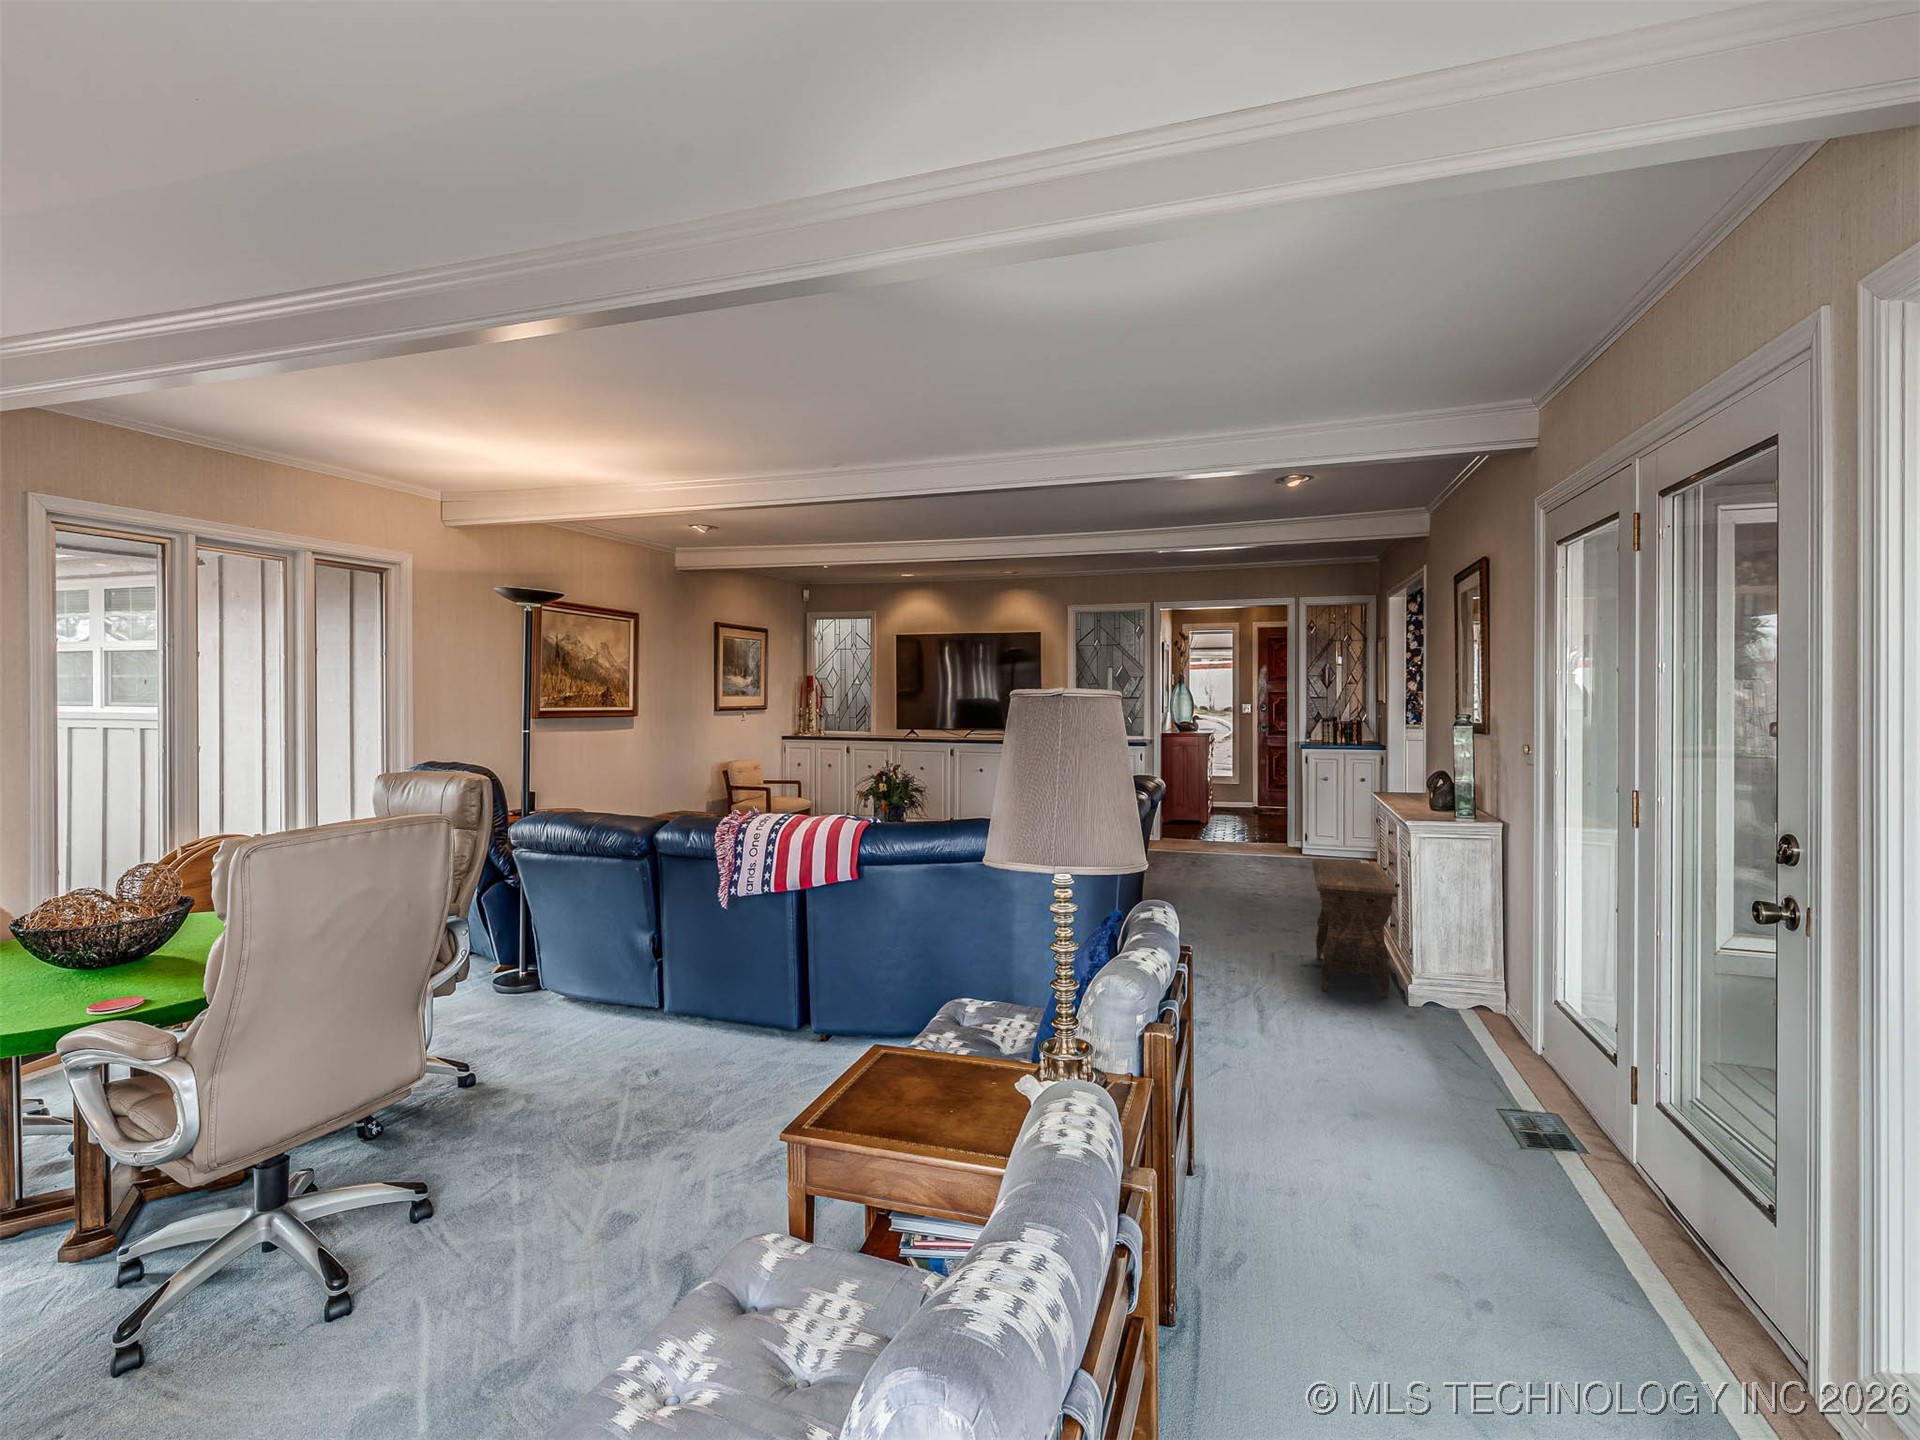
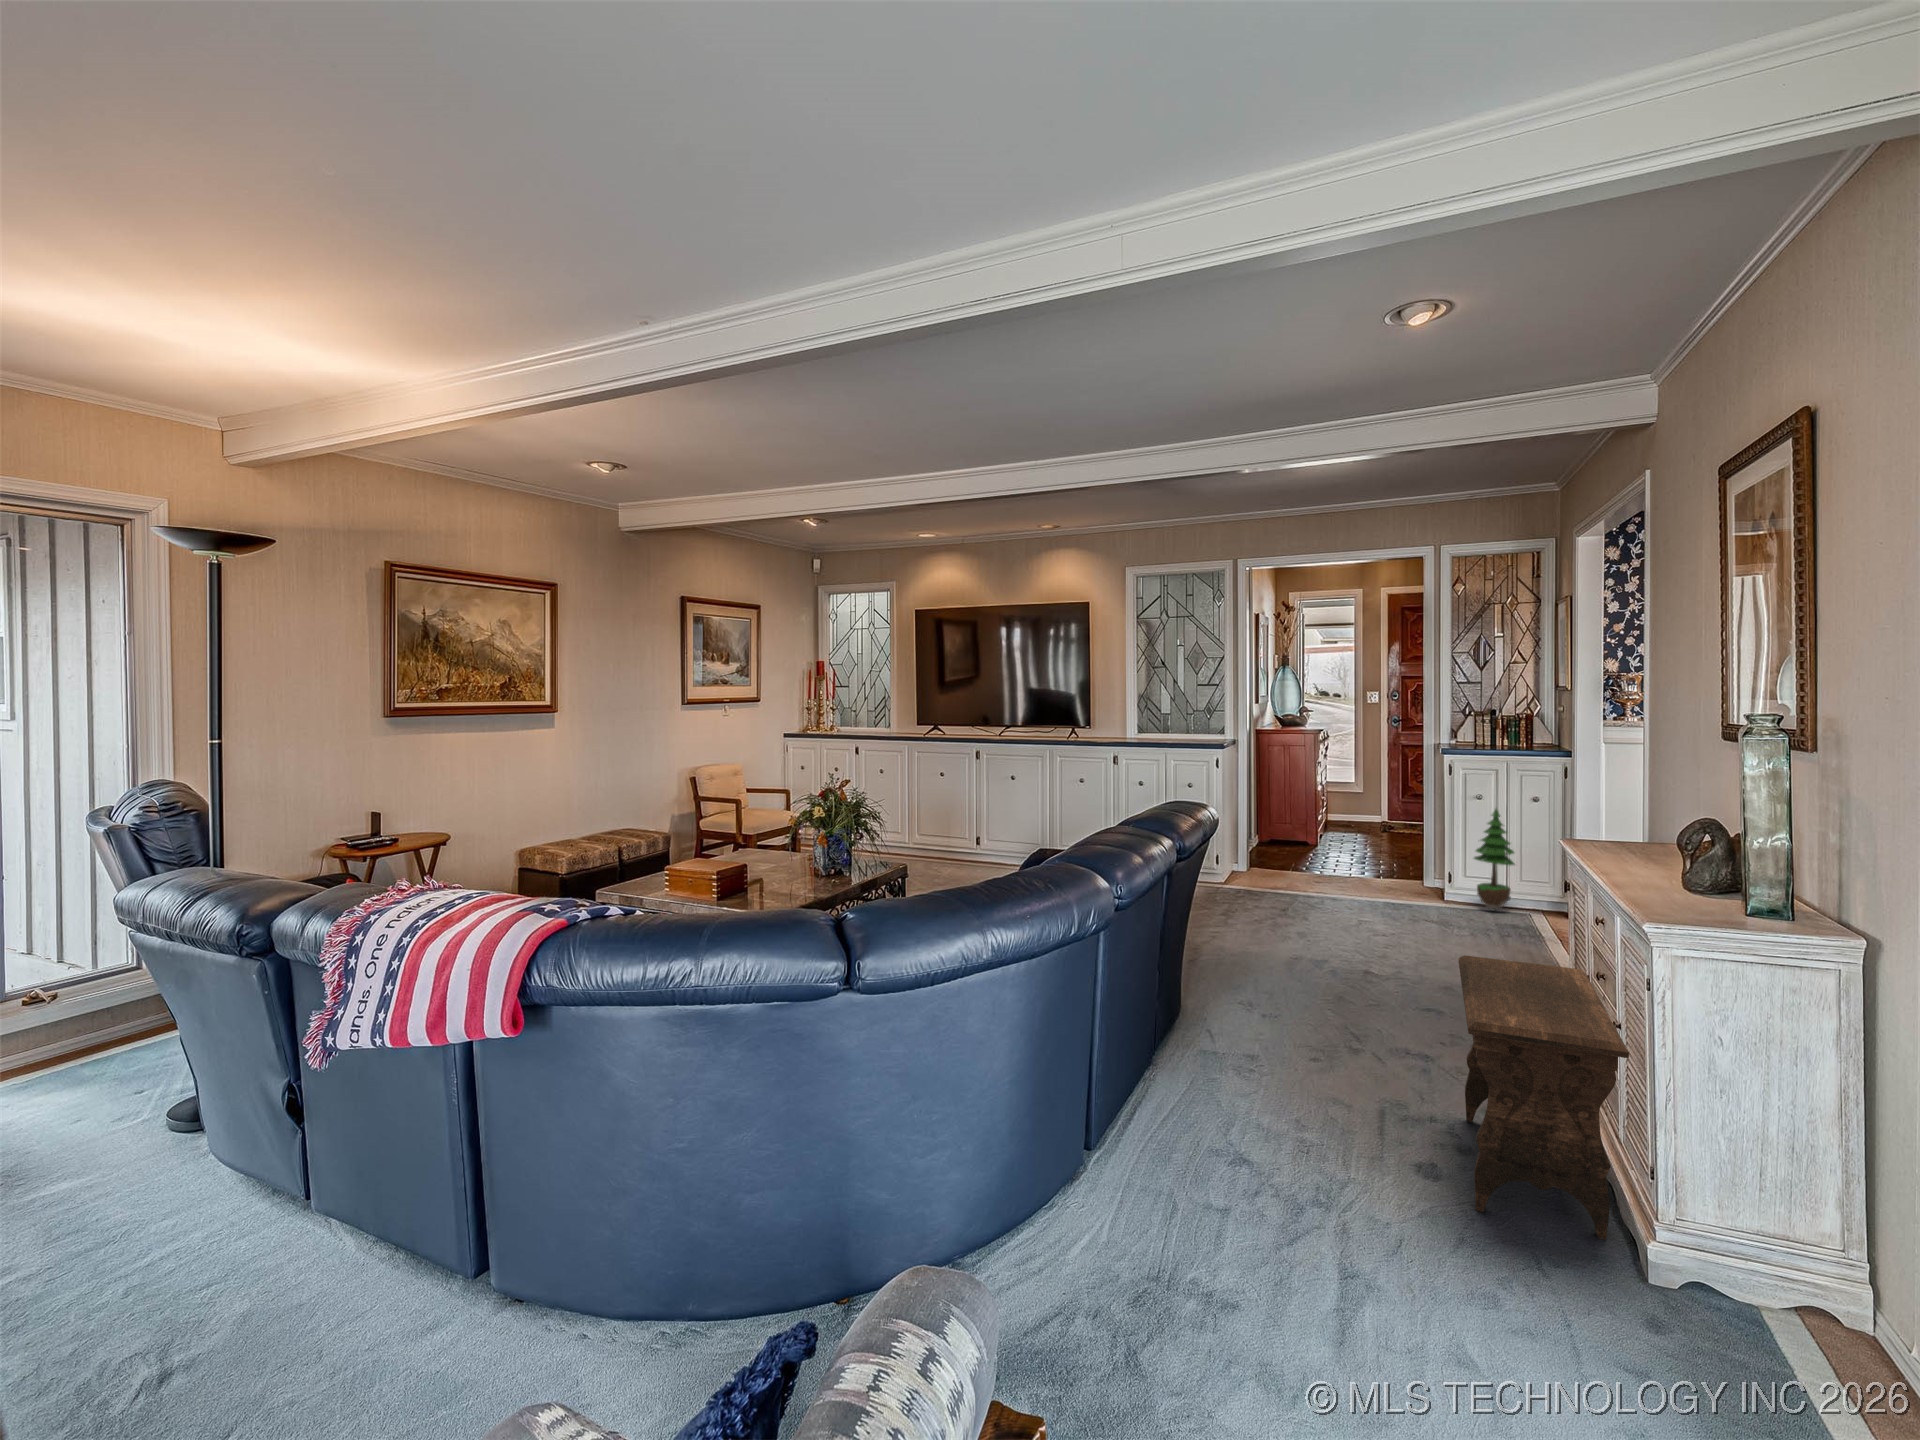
potted tree: none [1321,786,1350,860] -> present [1474,809,1514,911]

